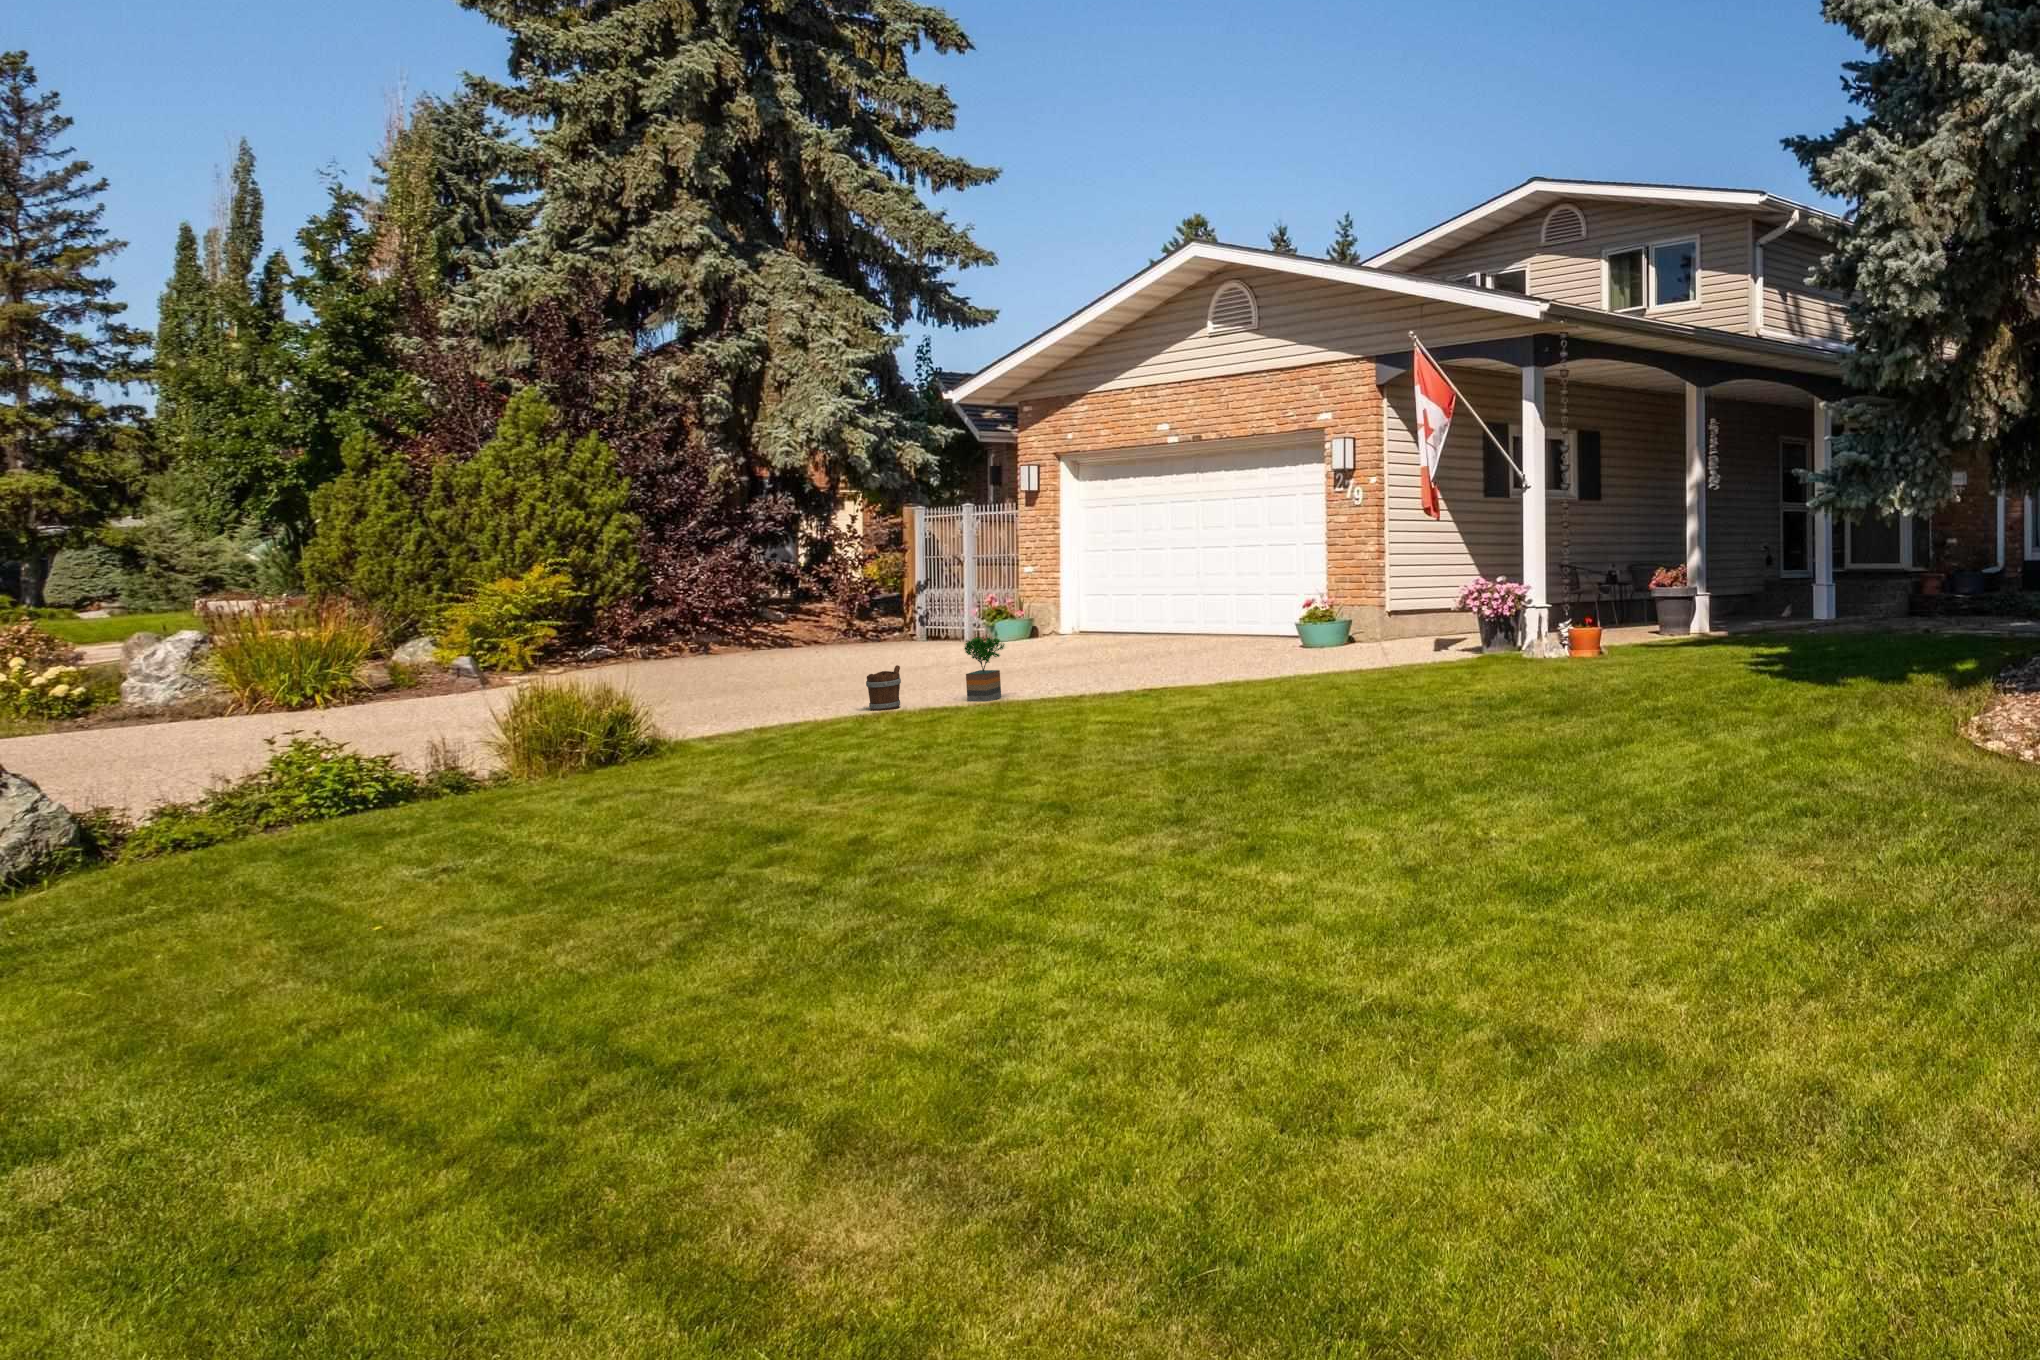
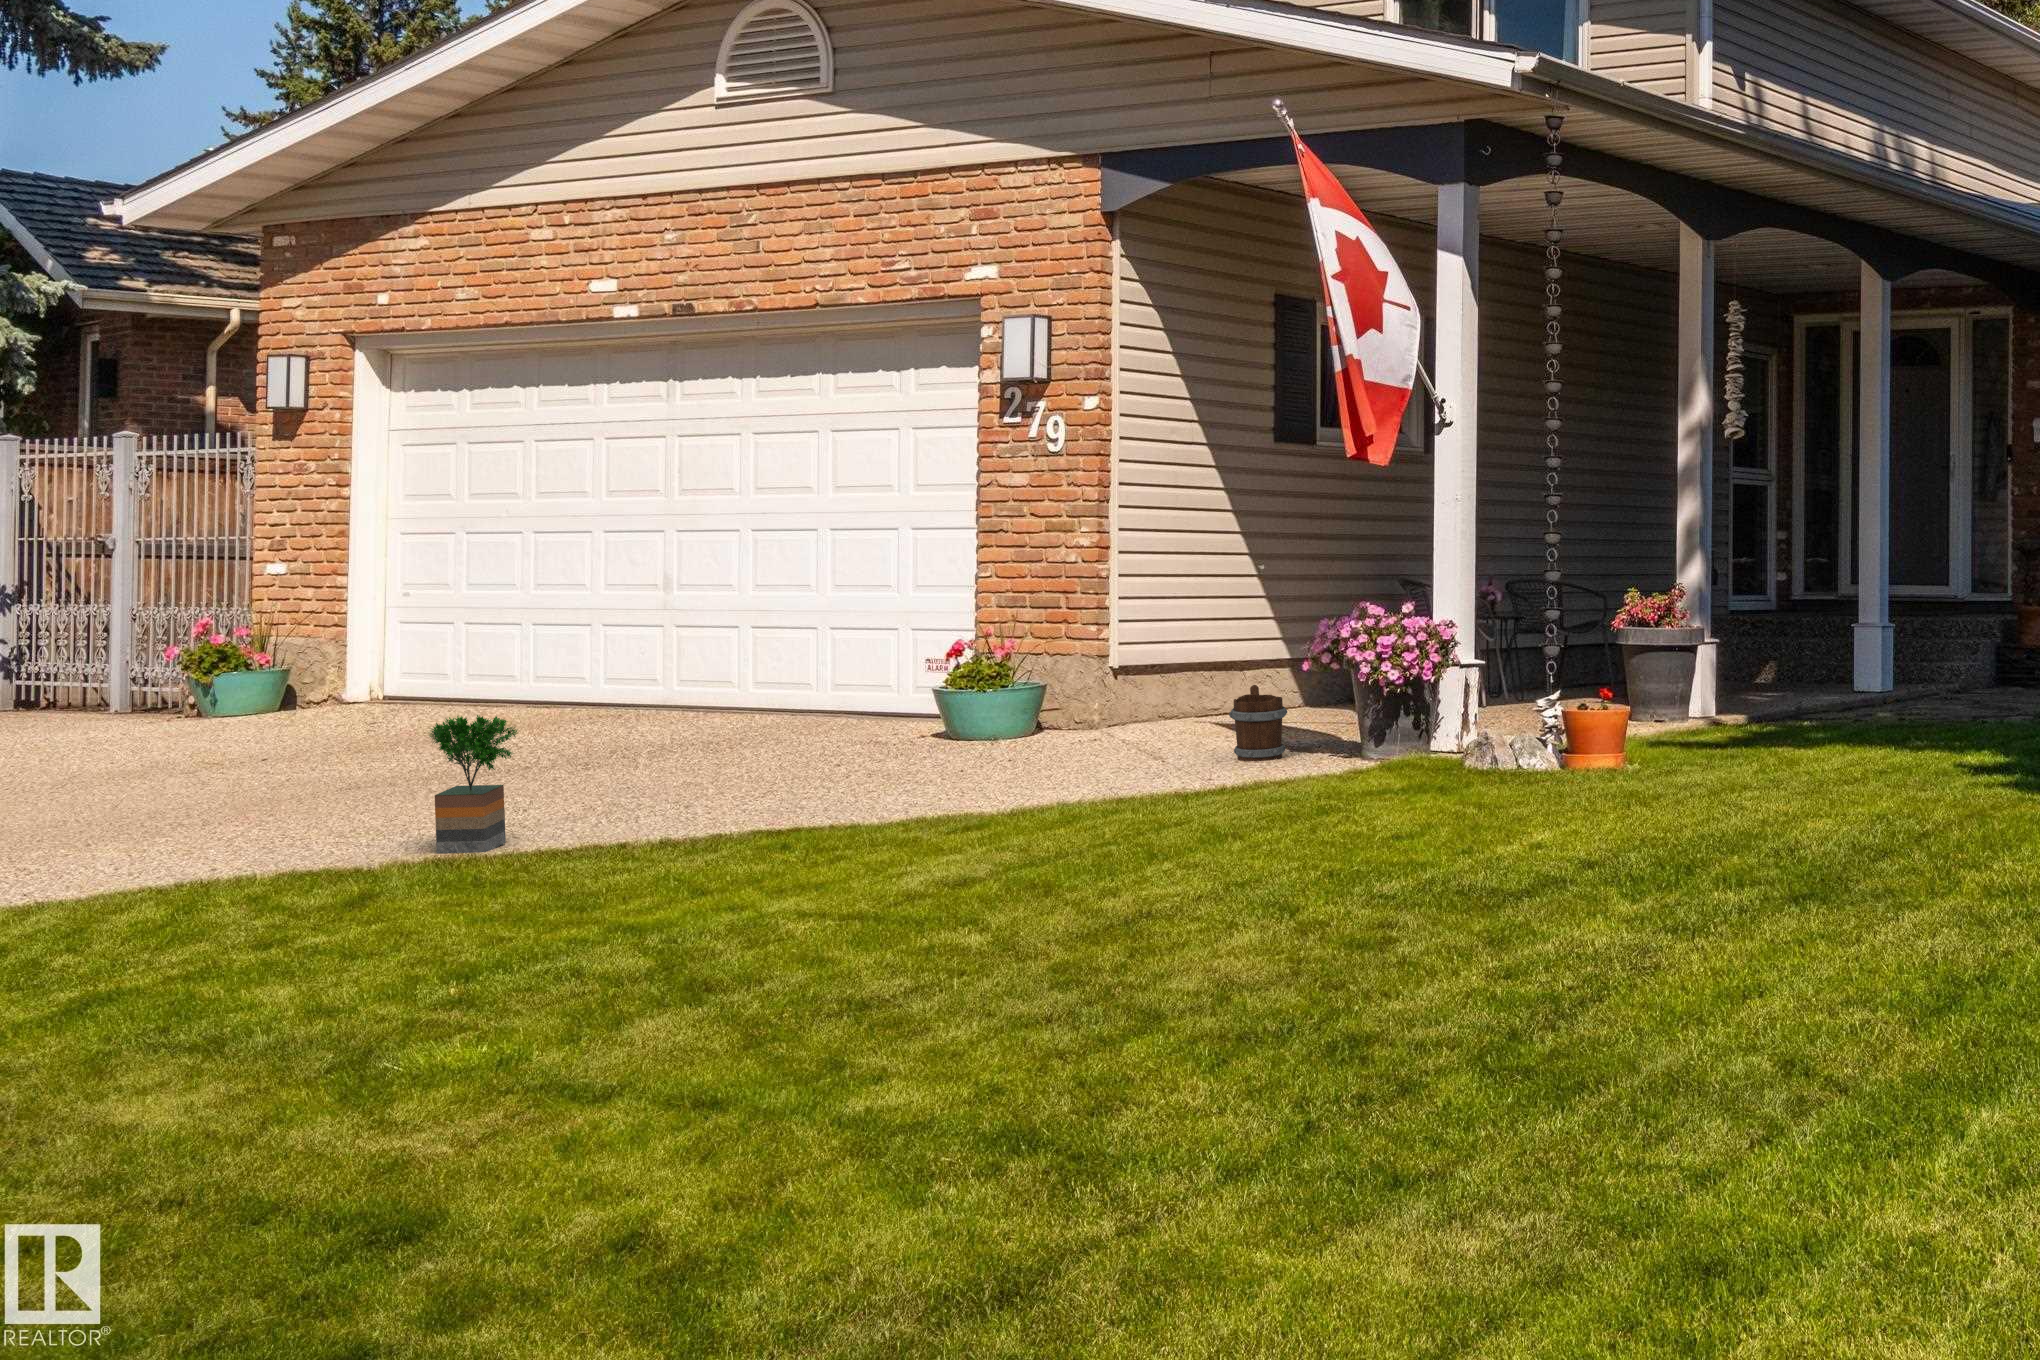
bucket: present [866,665,901,711] -> present [1229,685,1287,761]

